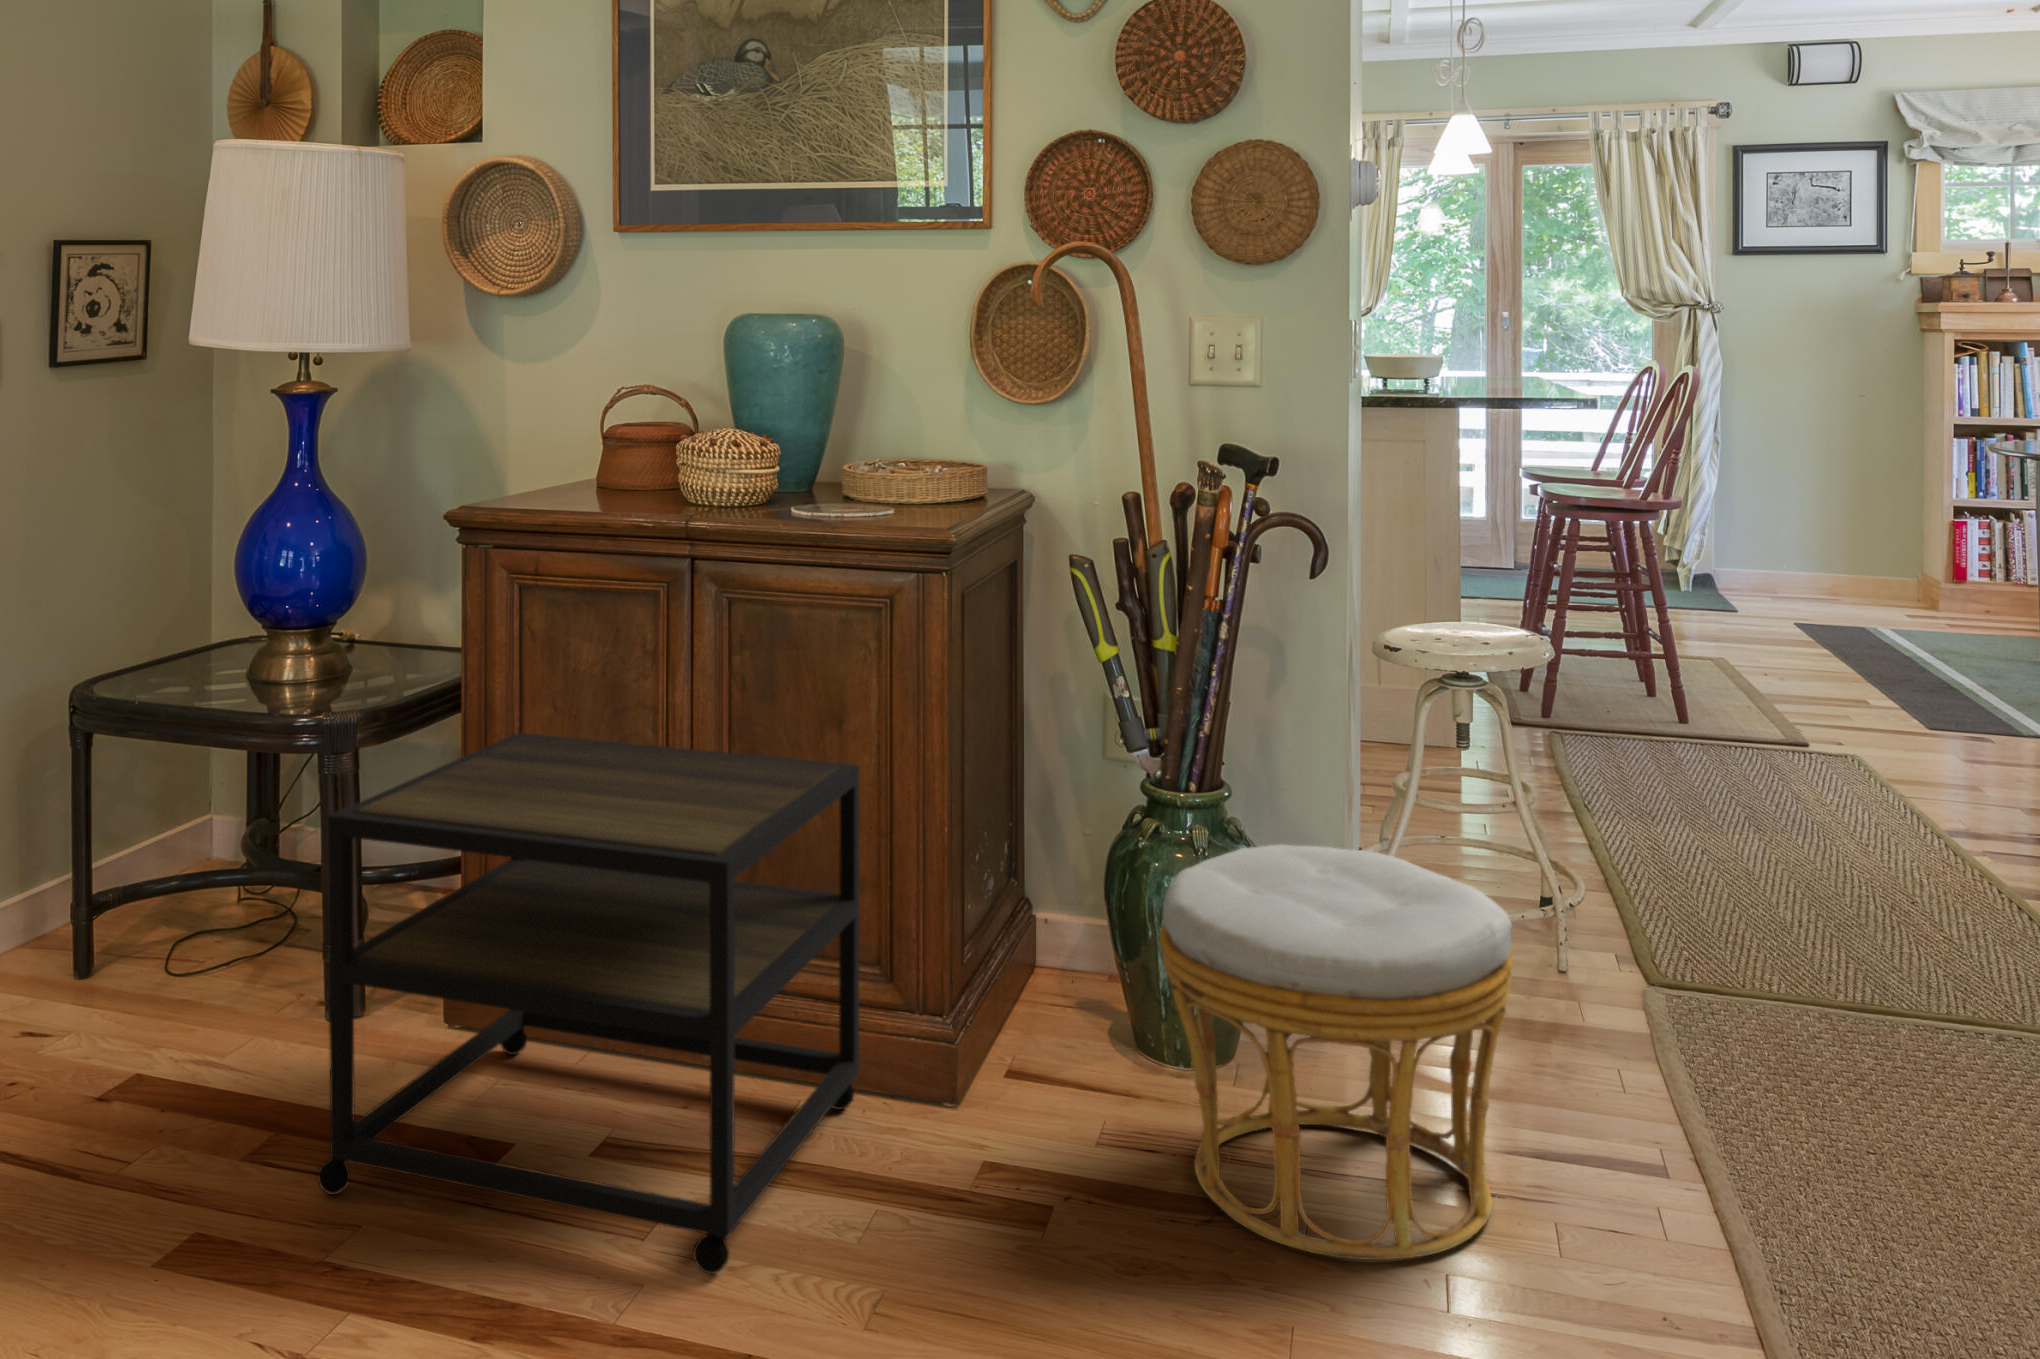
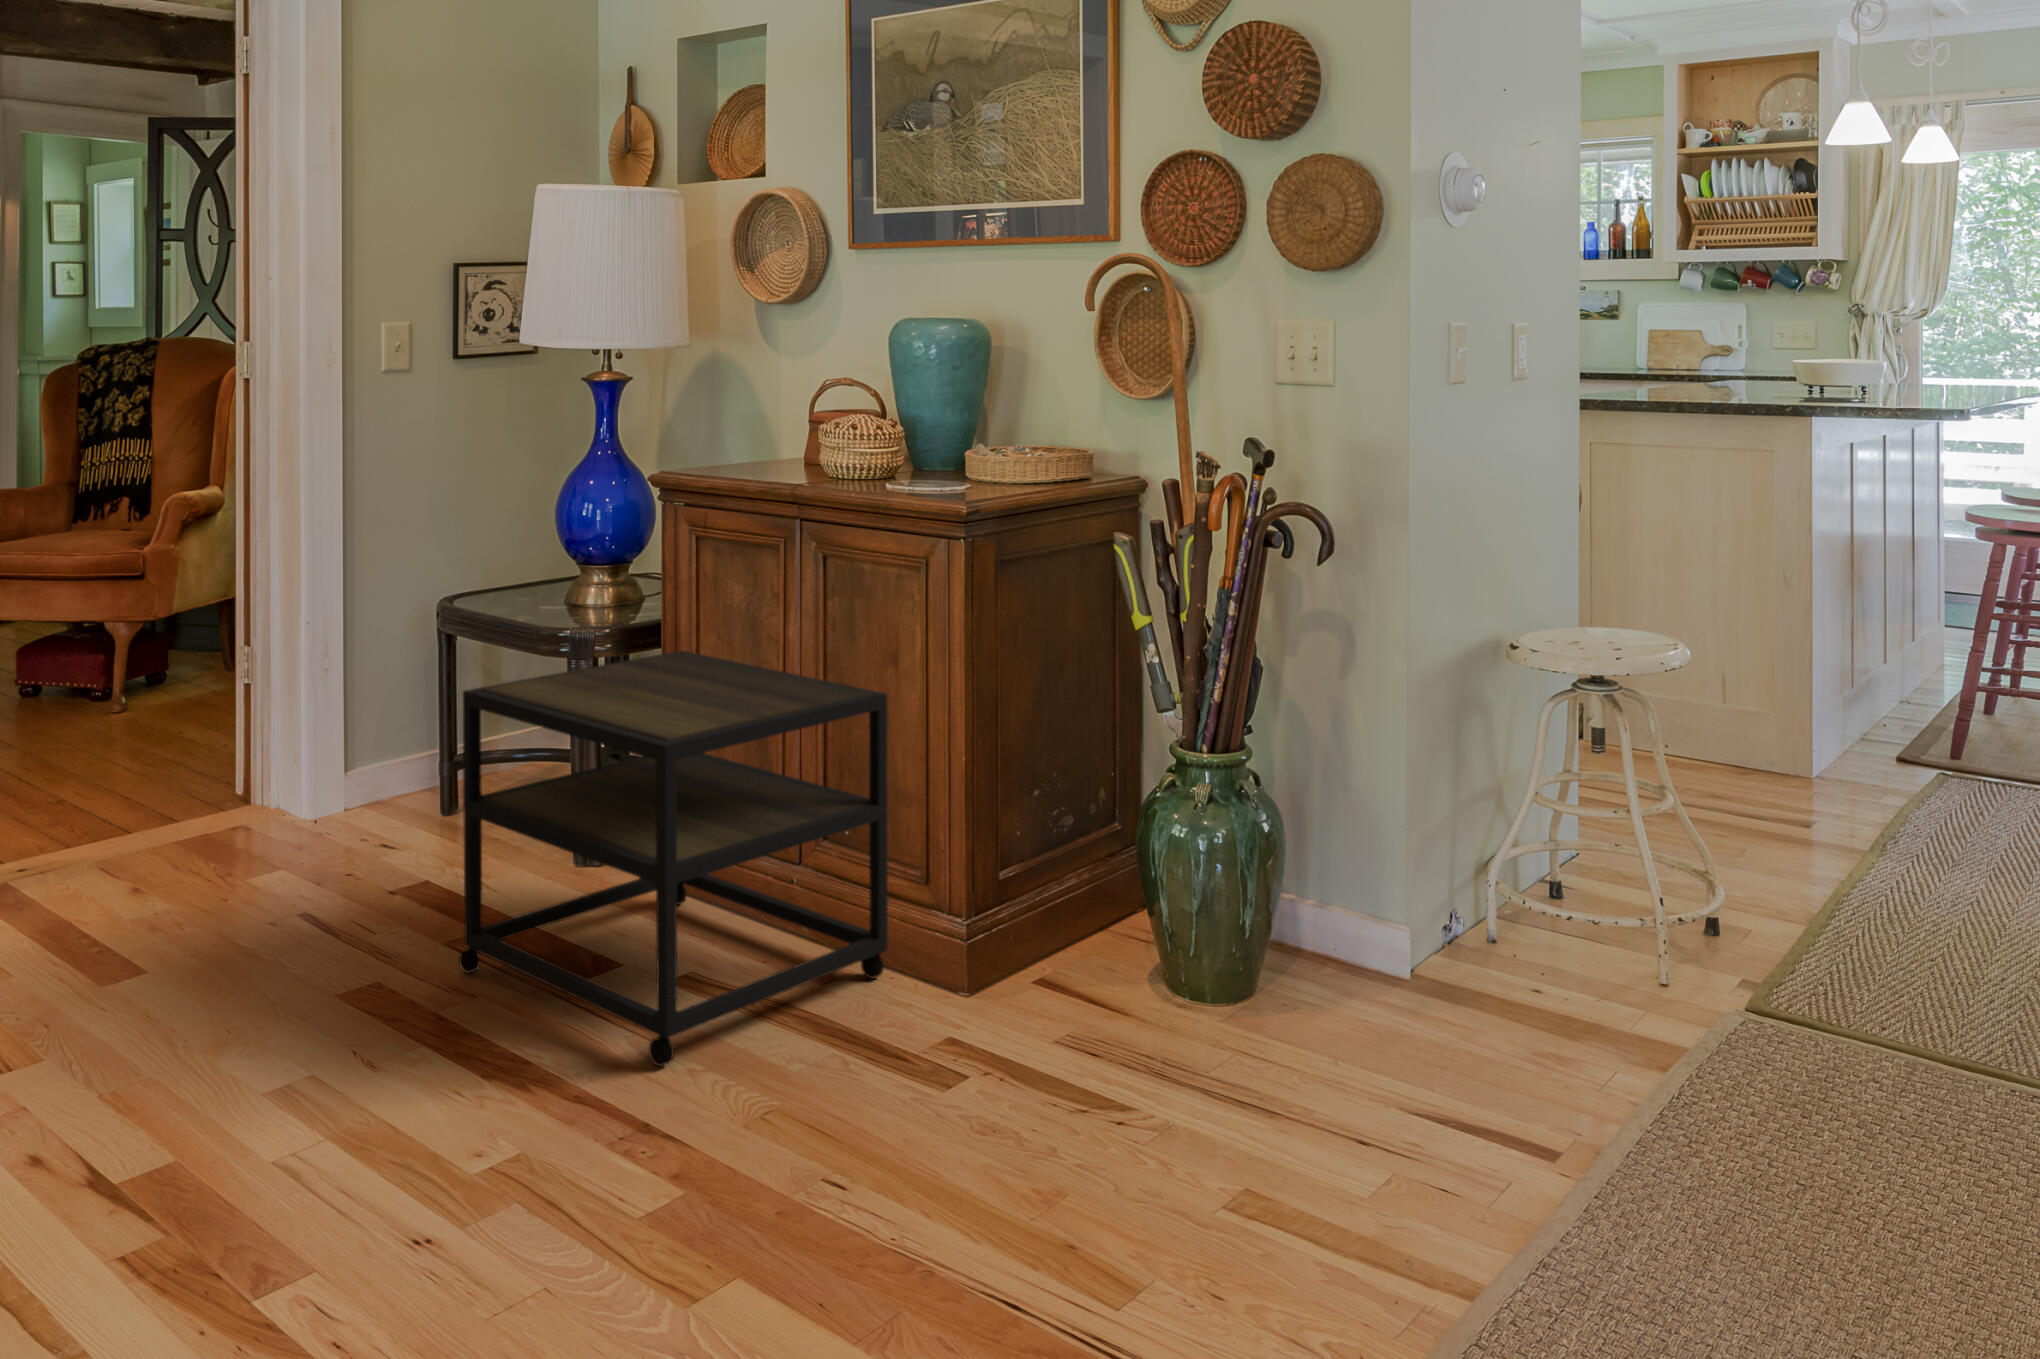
ottoman: present [1159,845,1513,1260] -> none [1054,795,1358,1162]

